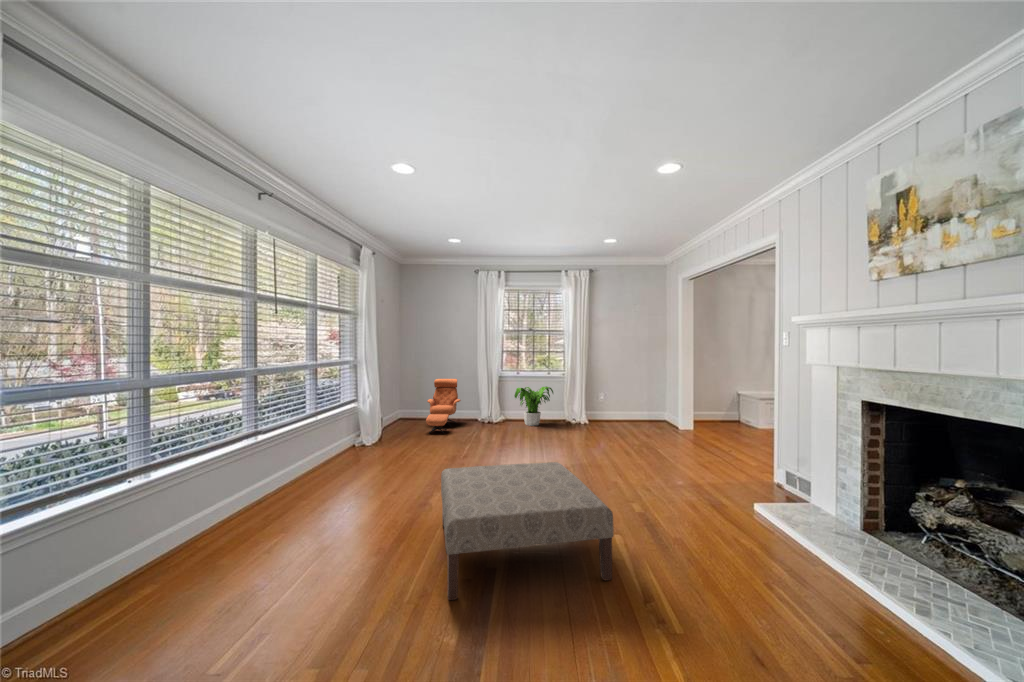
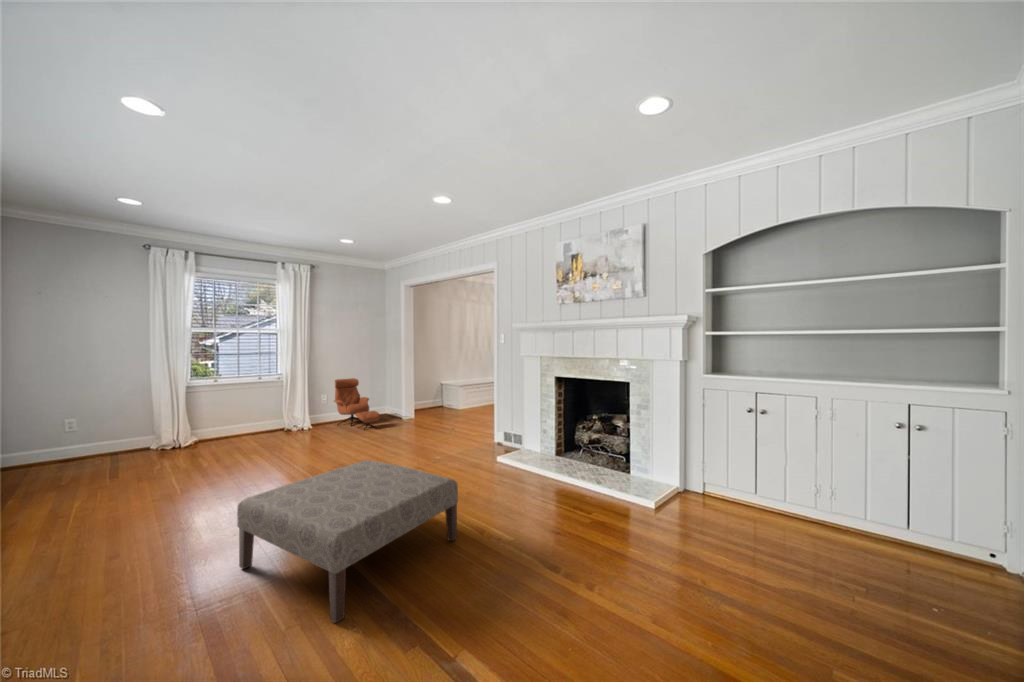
lounge chair: present [426,379,461,433] -> present [334,378,380,428]
potted plant: present [514,387,553,426] -> none [214,393,270,442]

